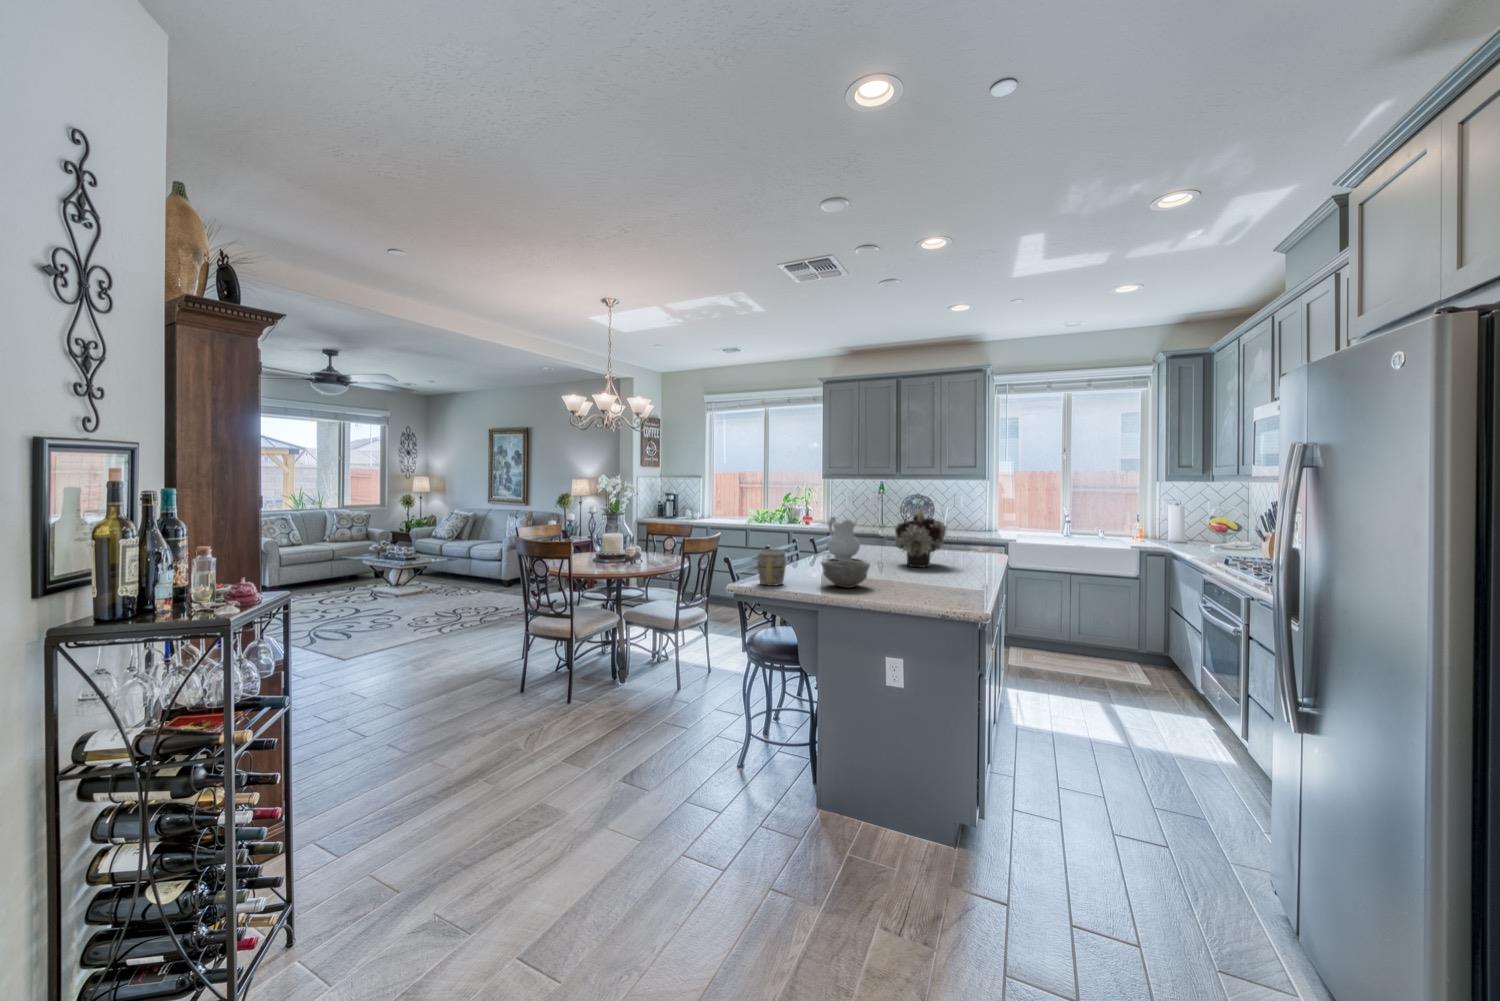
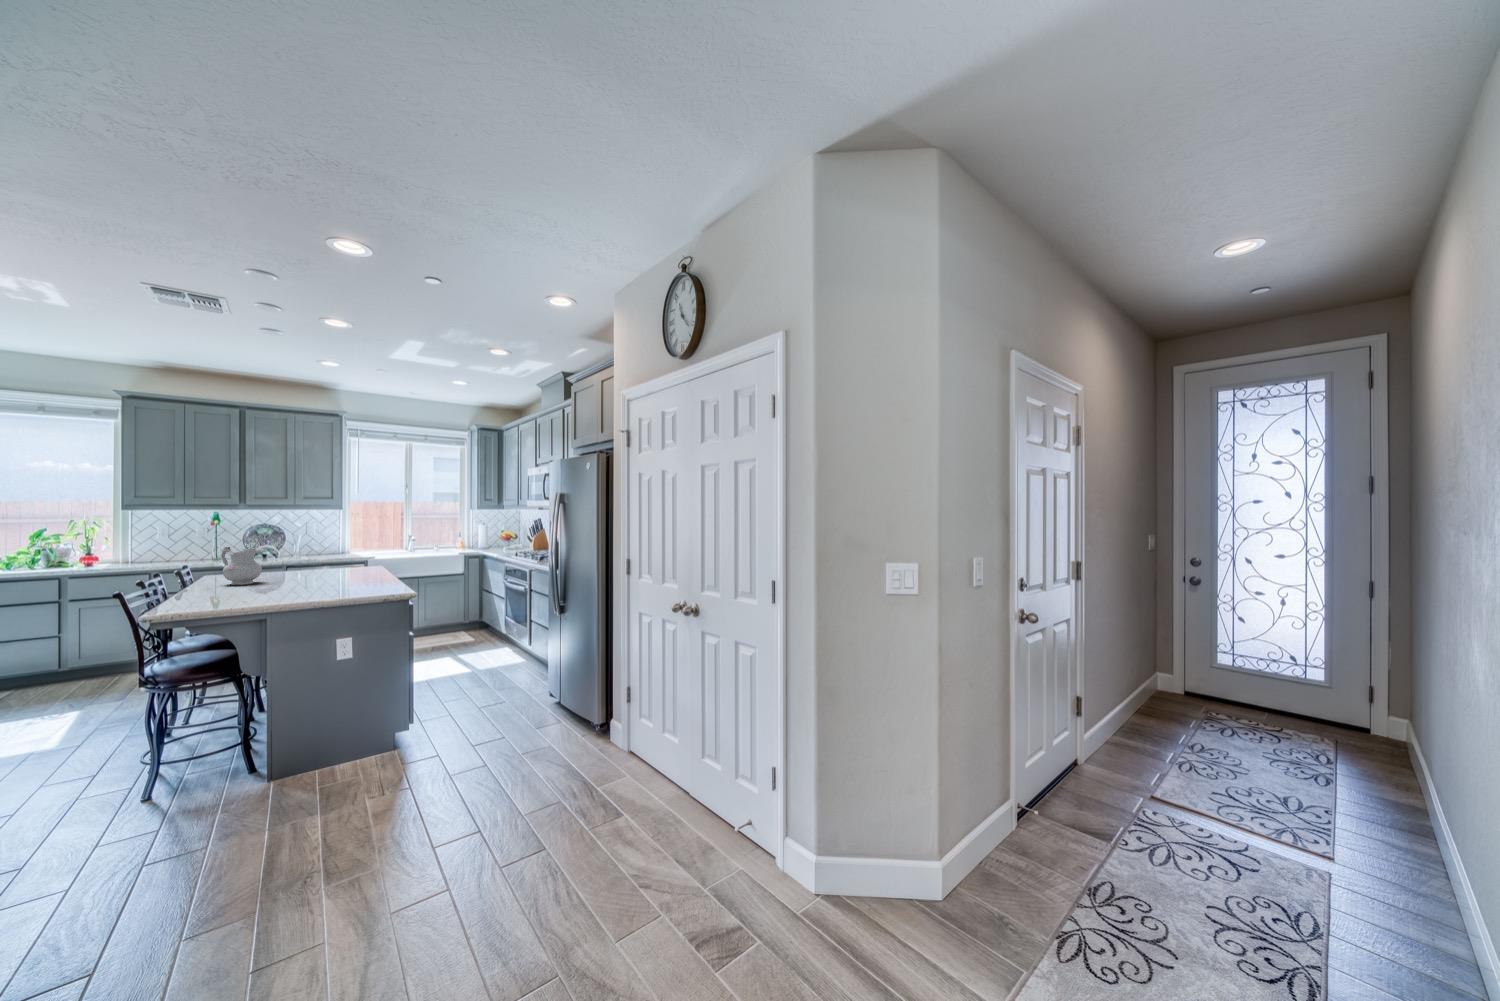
flower arrangement: present [895,510,946,567] -> none [300,536,352,580]
mug: present [757,549,786,586] -> none [194,575,229,606]
bowl: present [821,560,870,588] -> none [265,576,314,597]

